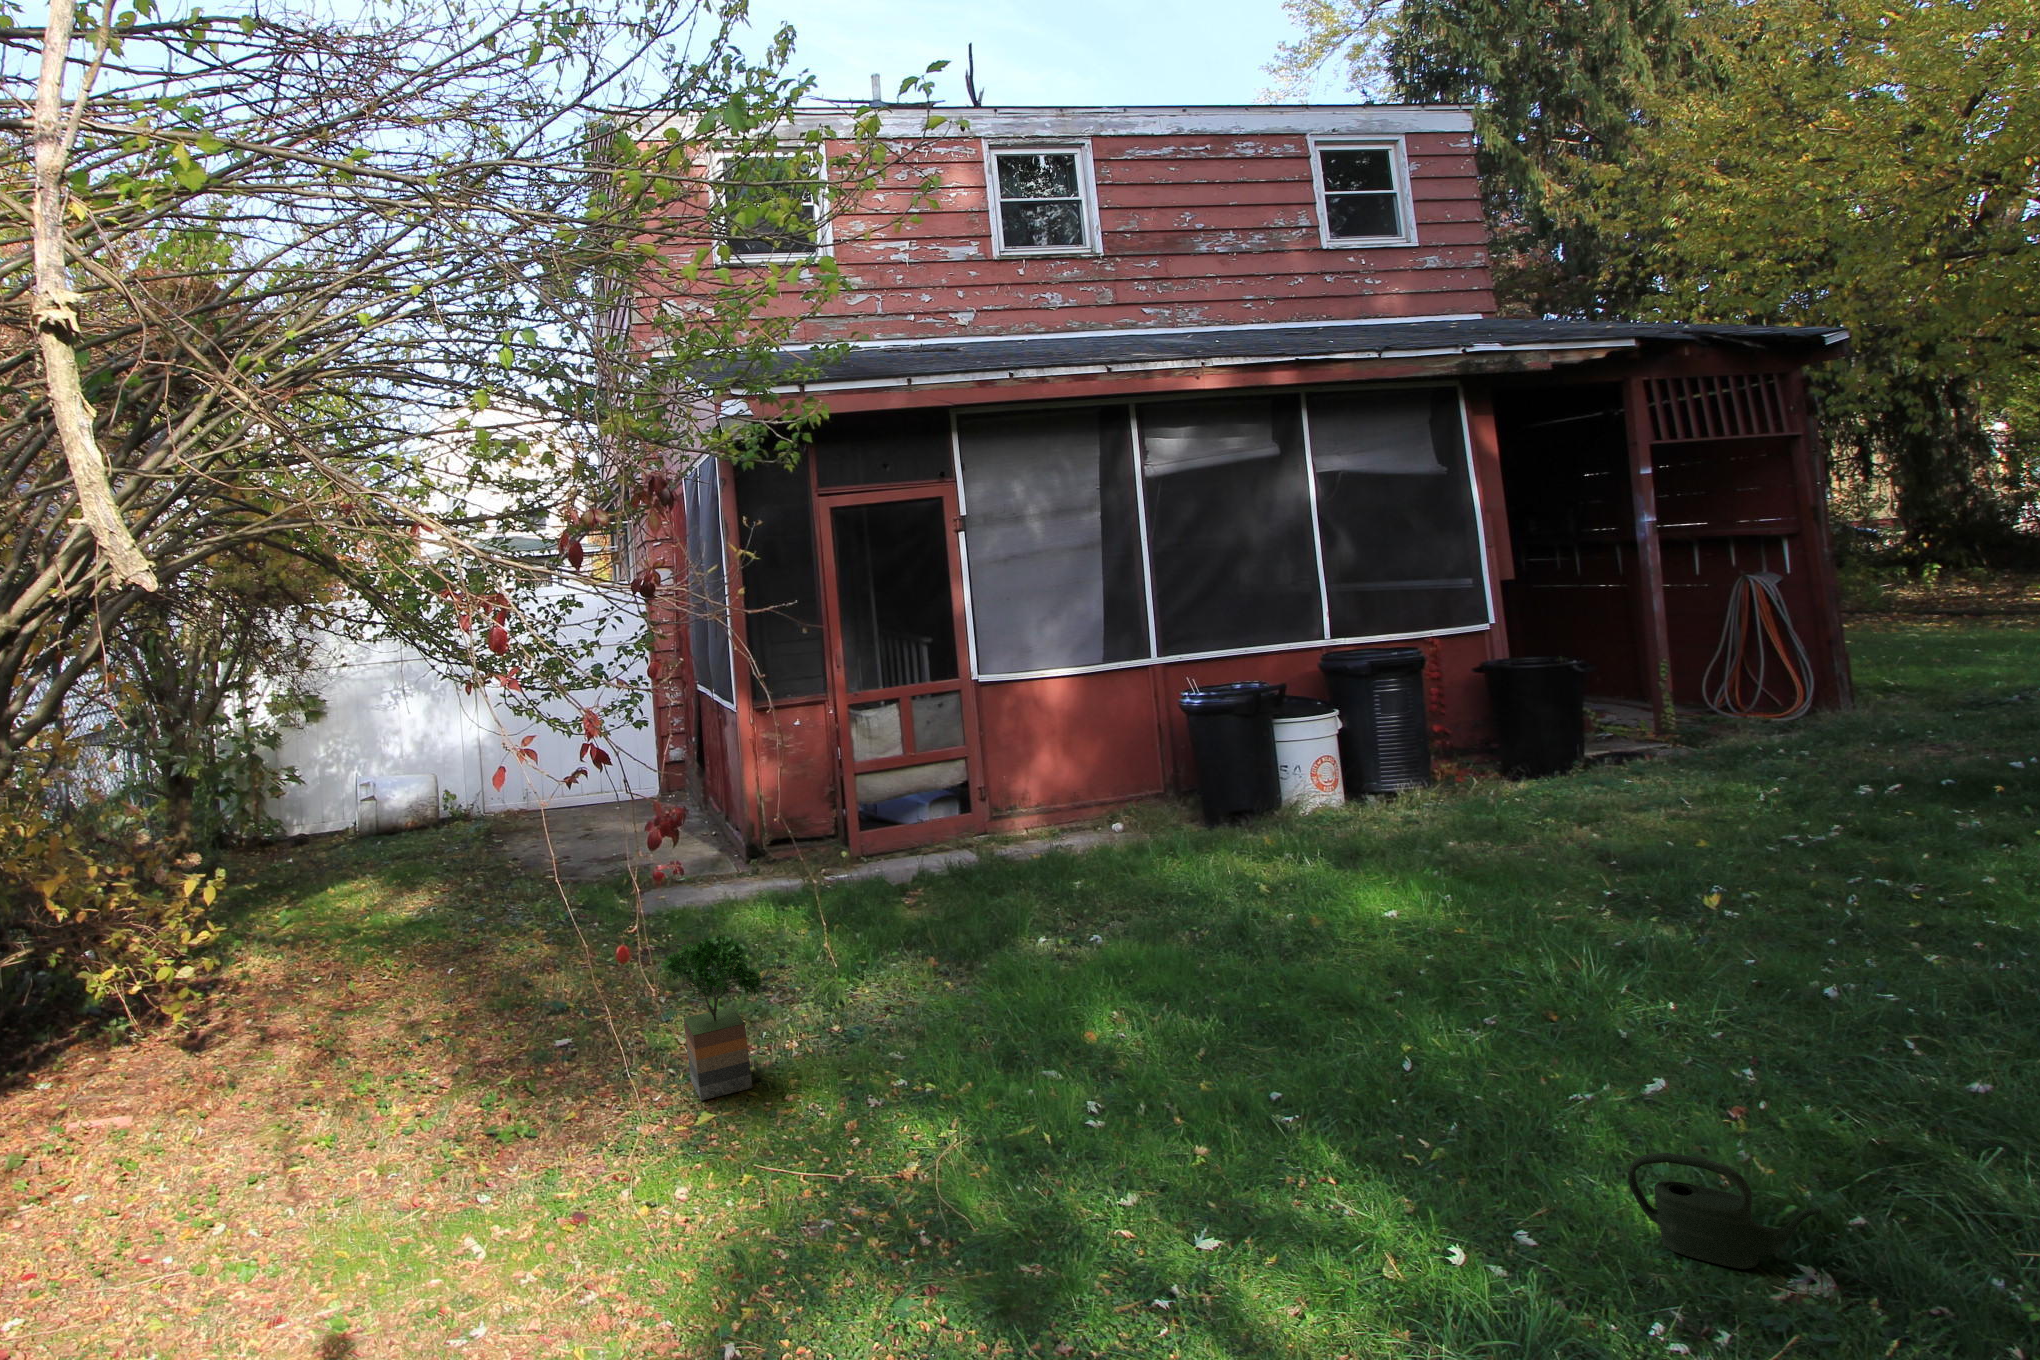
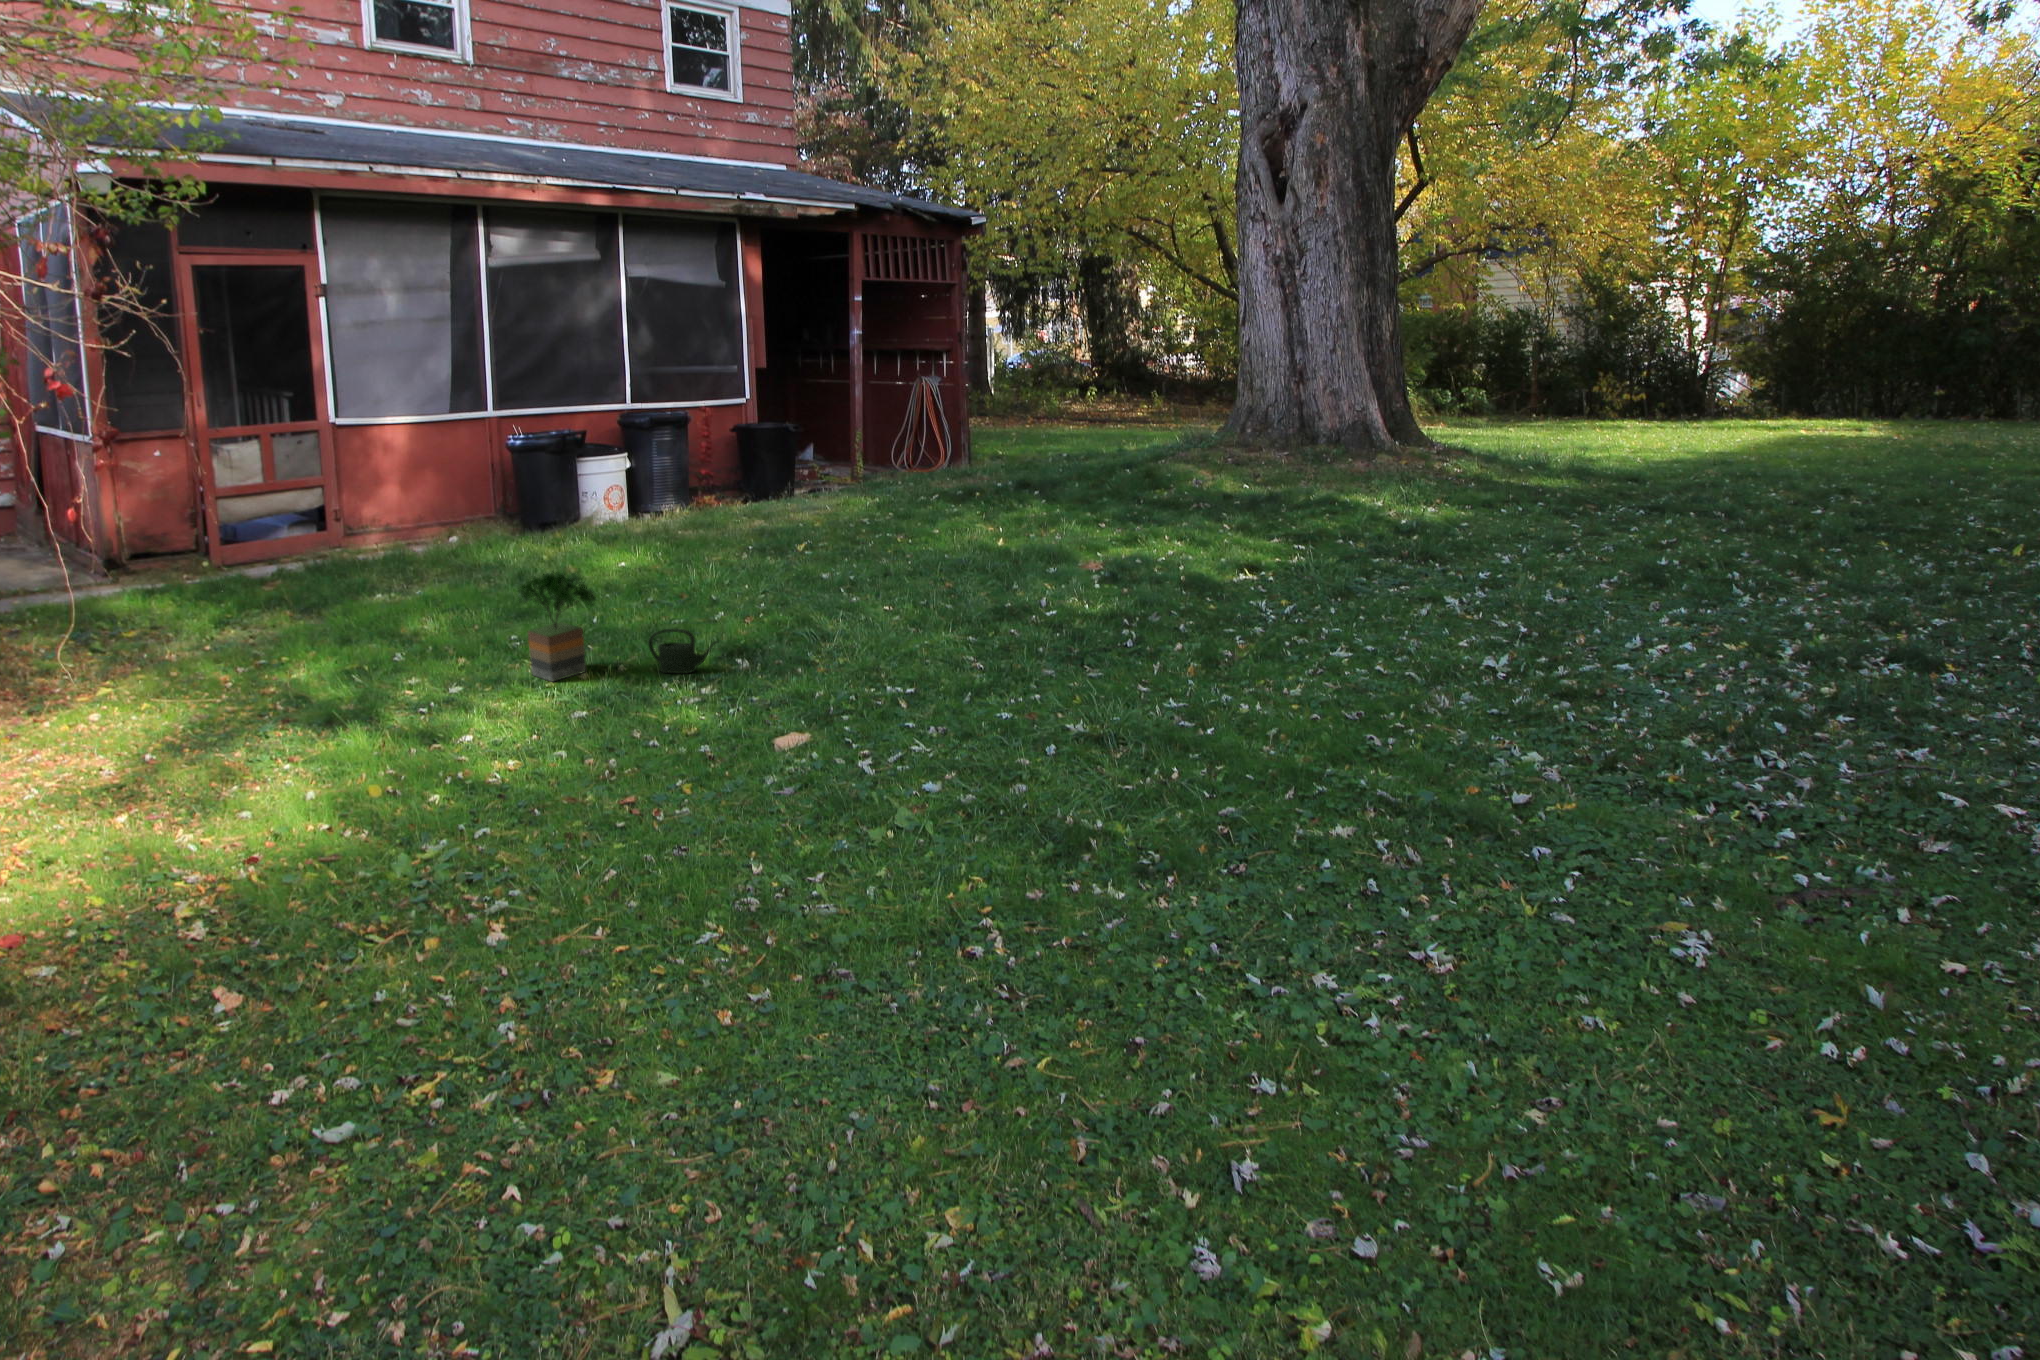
potted tree: present [661,934,762,1101] -> present [517,571,596,682]

